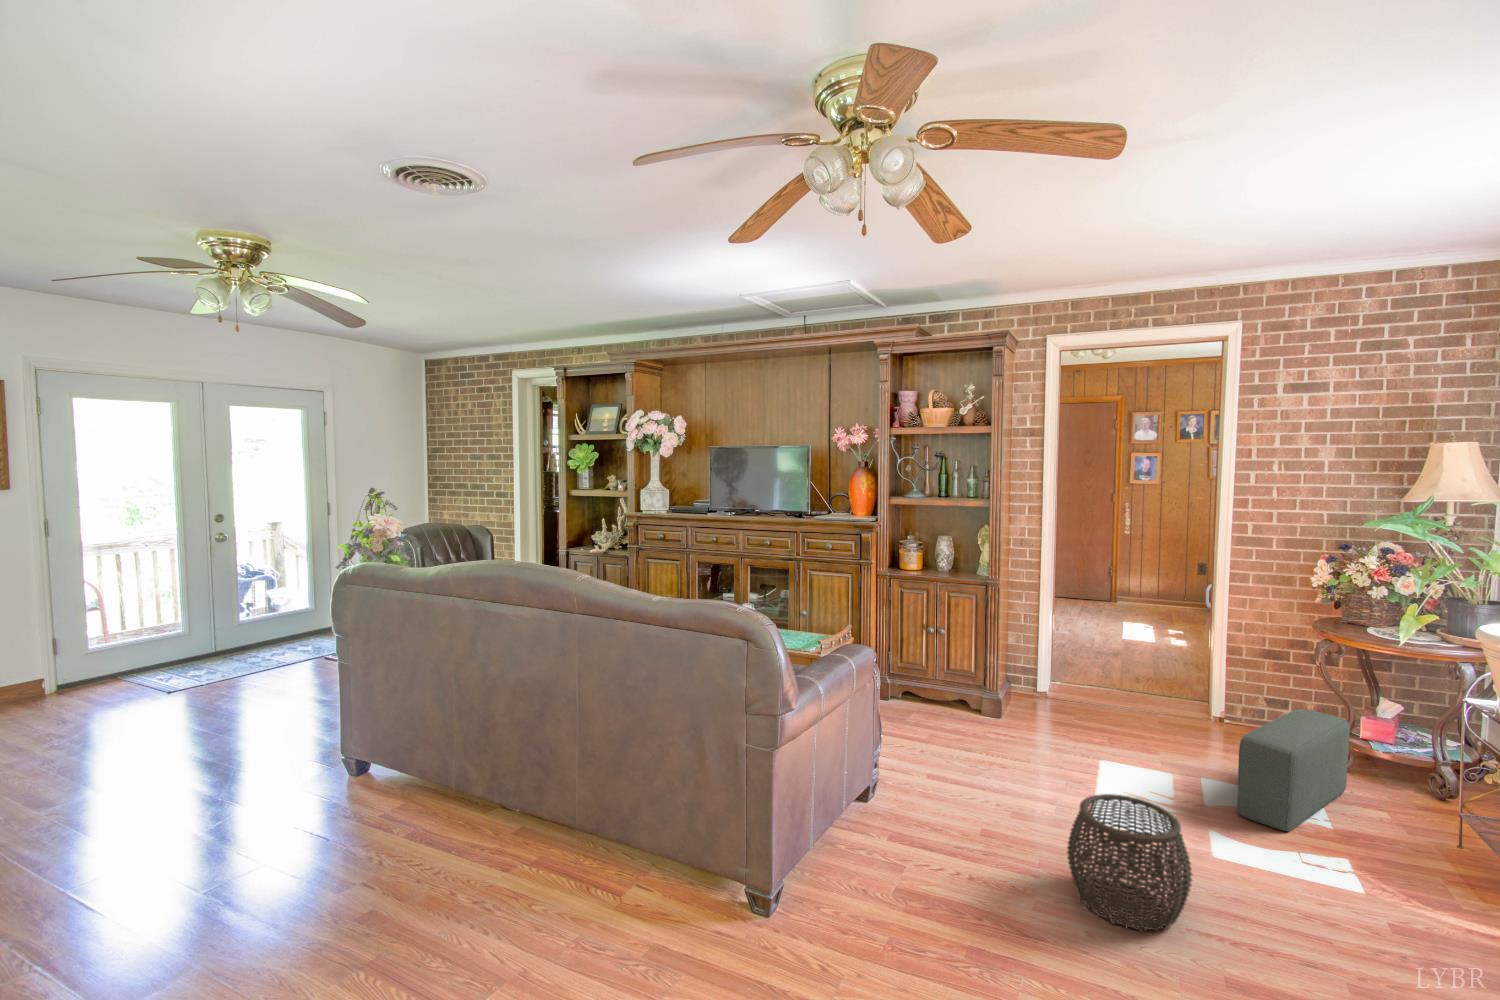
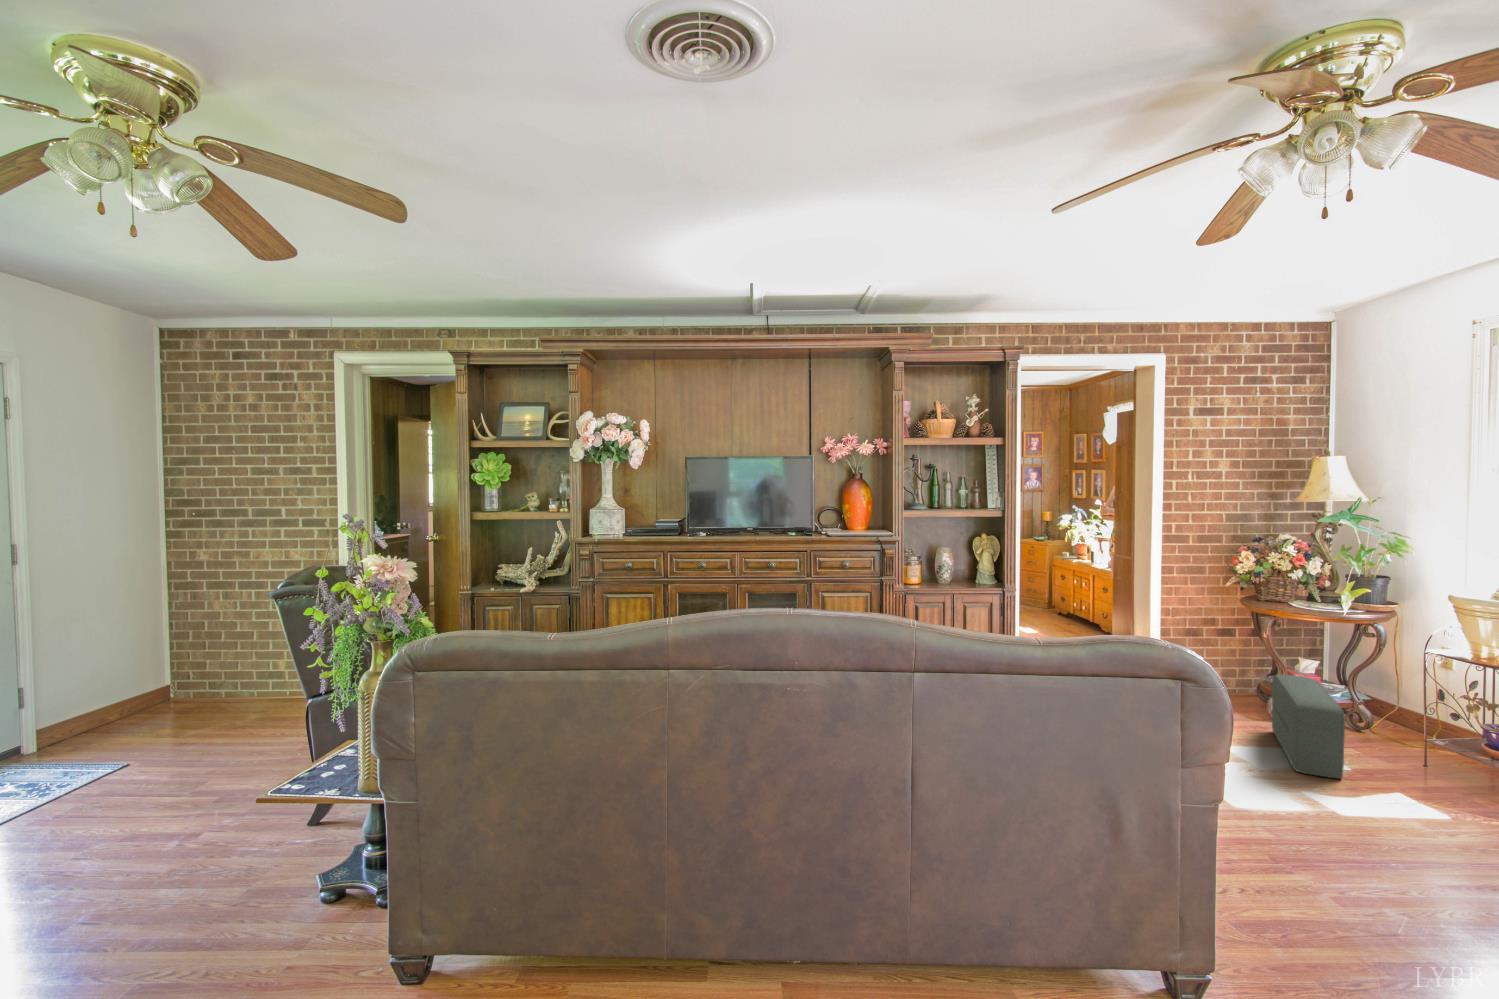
woven basket: present [1067,794,1193,931] -> none [1311,775,1447,899]

